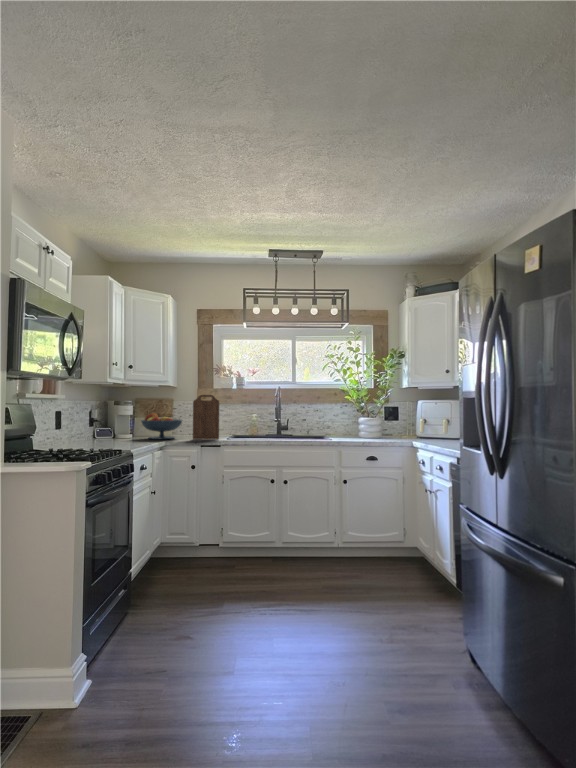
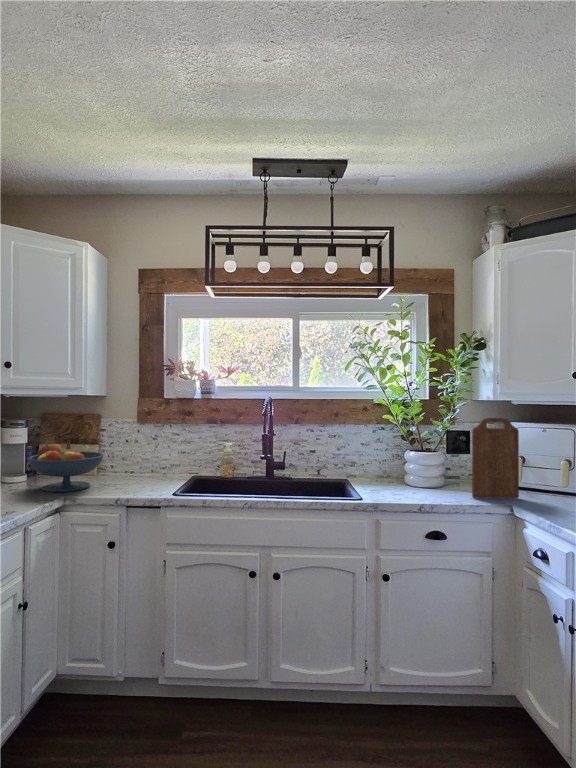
cutting board: present [193,395,219,439] -> present [472,418,519,498]

